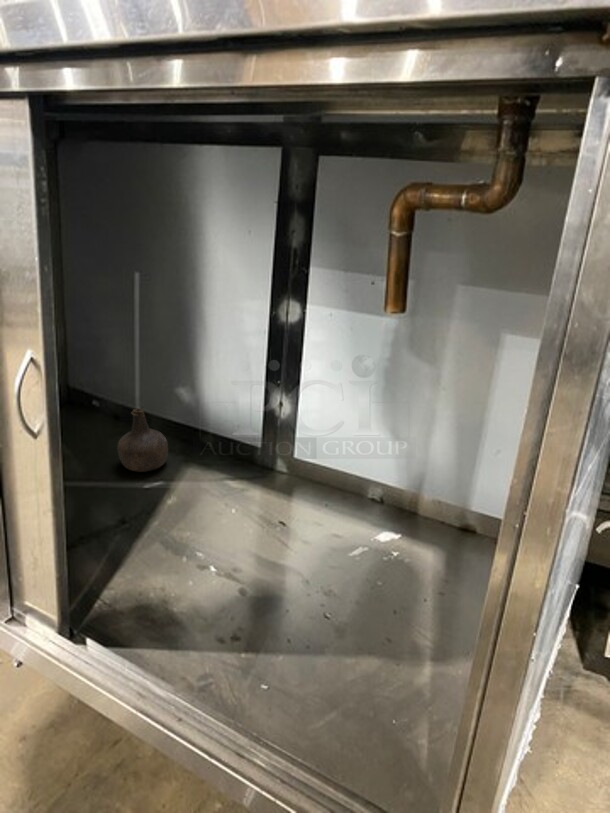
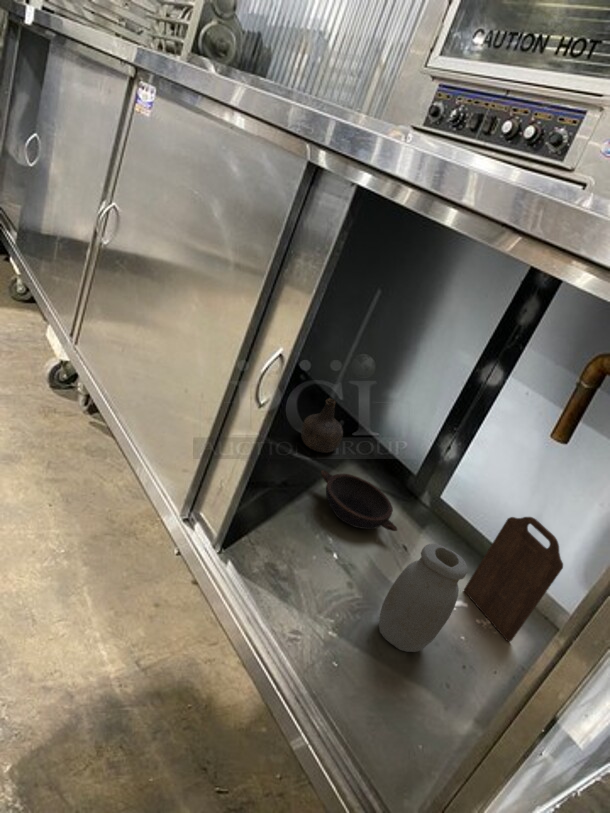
cutting board: none [358,429,440,563] -> present [464,517,563,642]
bowl: none [158,476,267,529] -> present [321,470,397,531]
jar: none [285,498,358,630] -> present [379,544,467,652]

